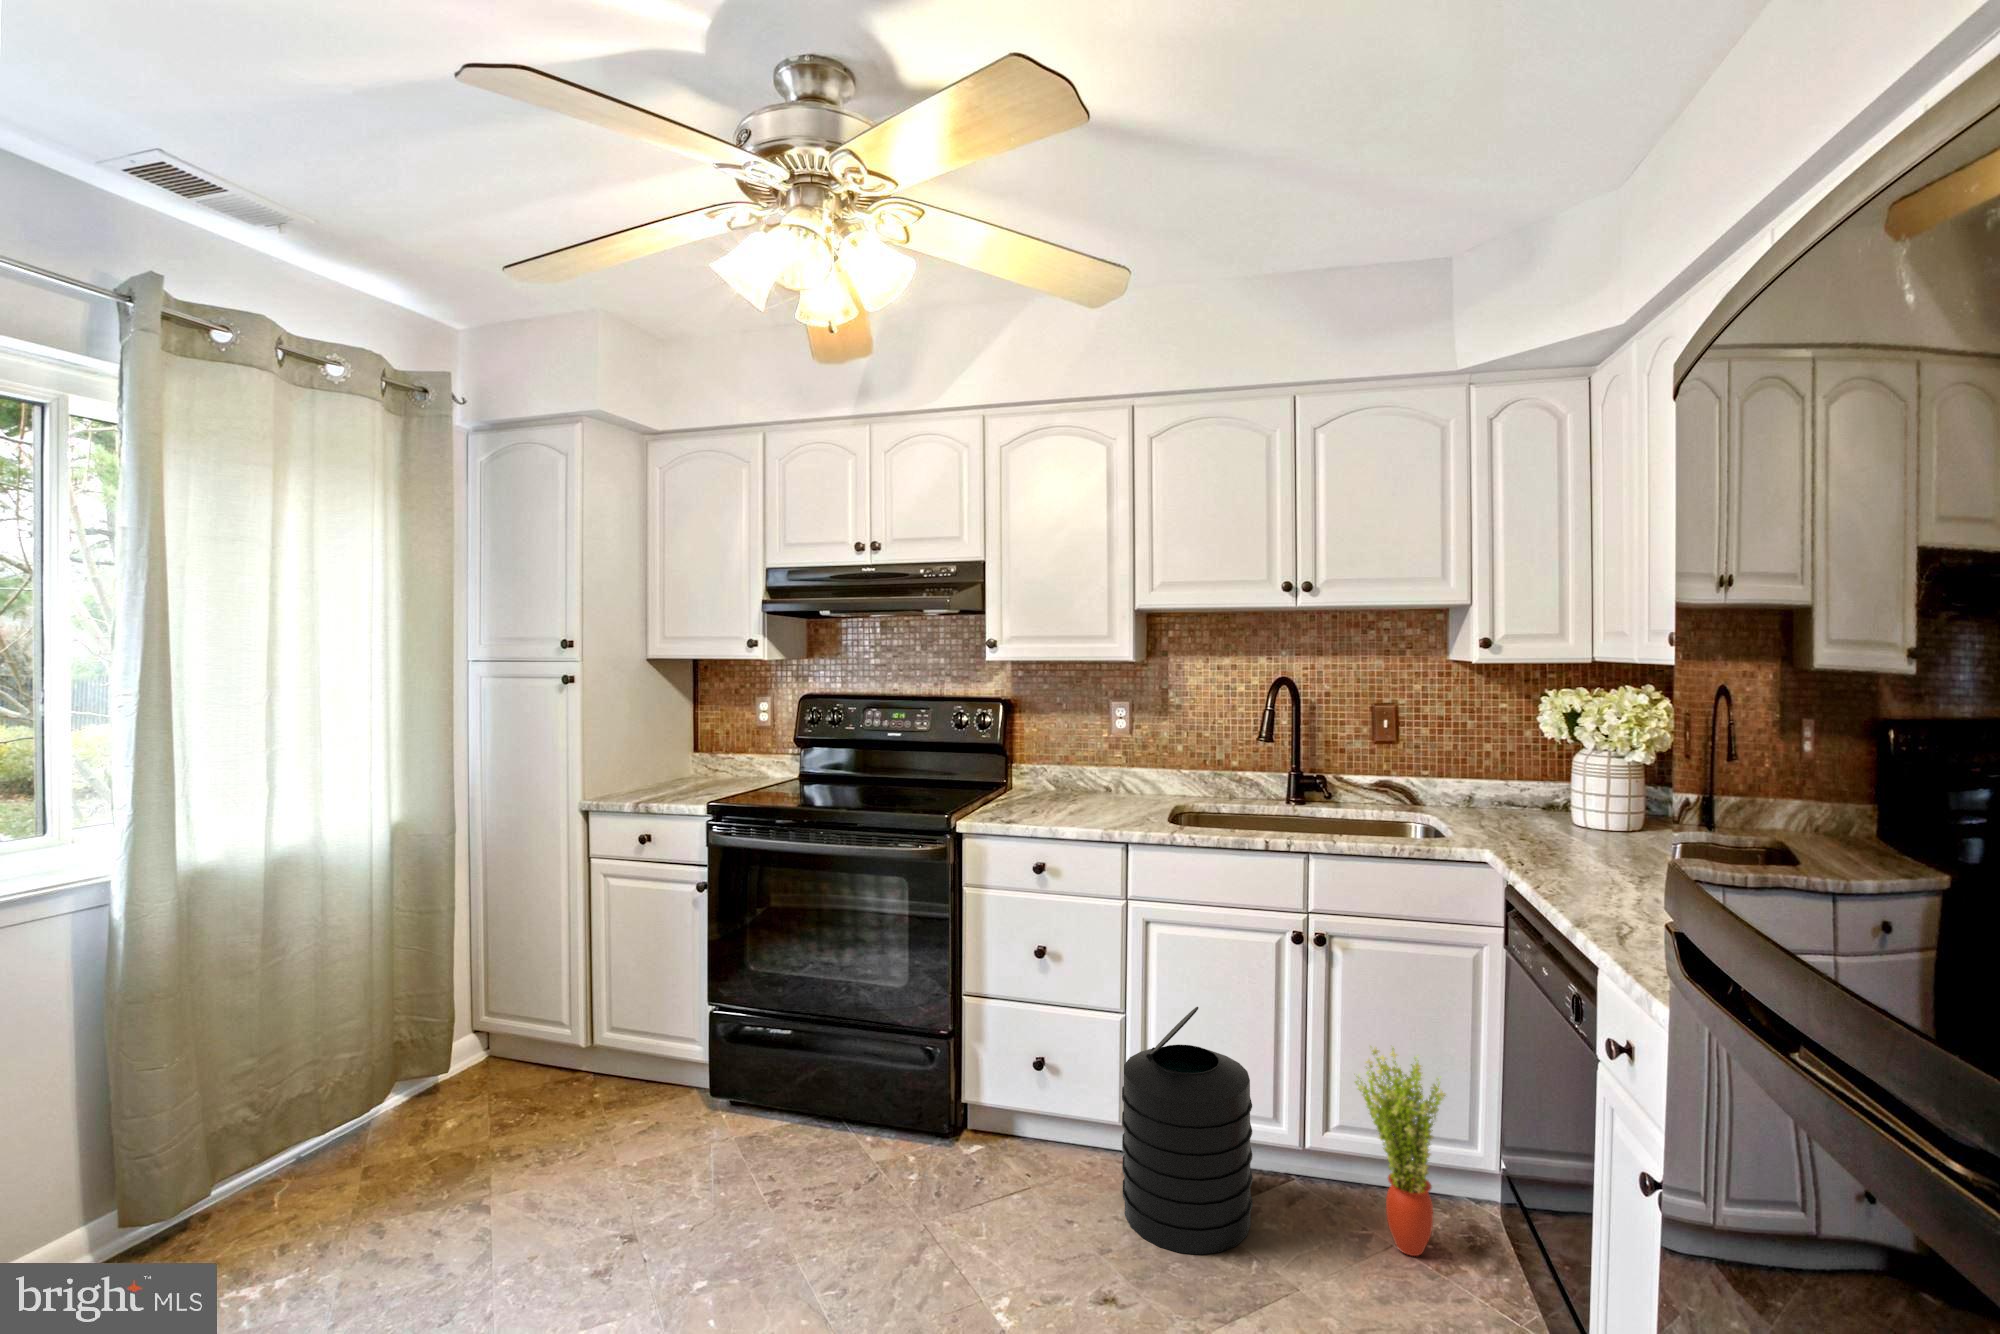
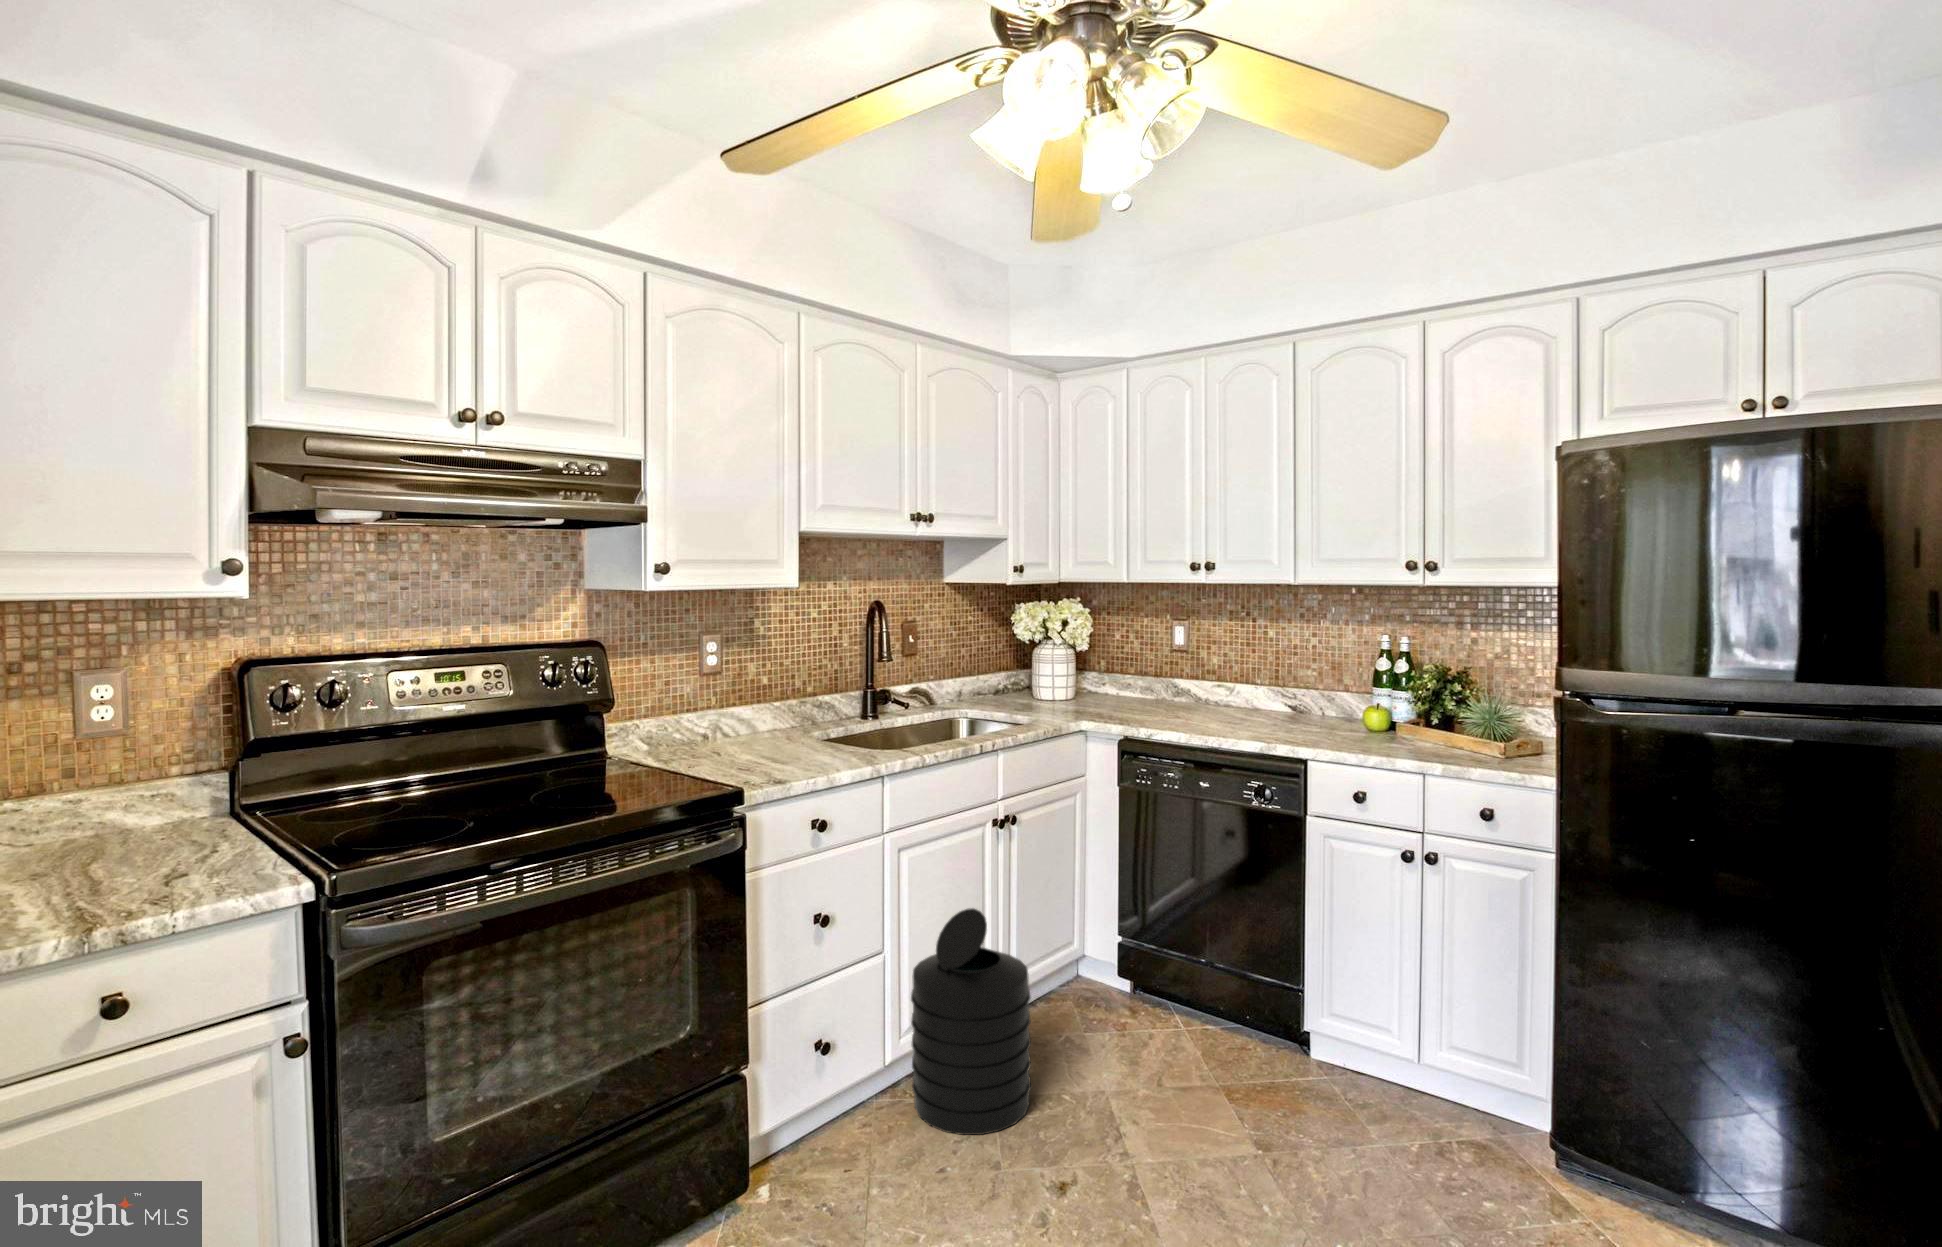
potted plant: present [1355,1048,1446,1256] -> none [1058,884,1116,1037]

